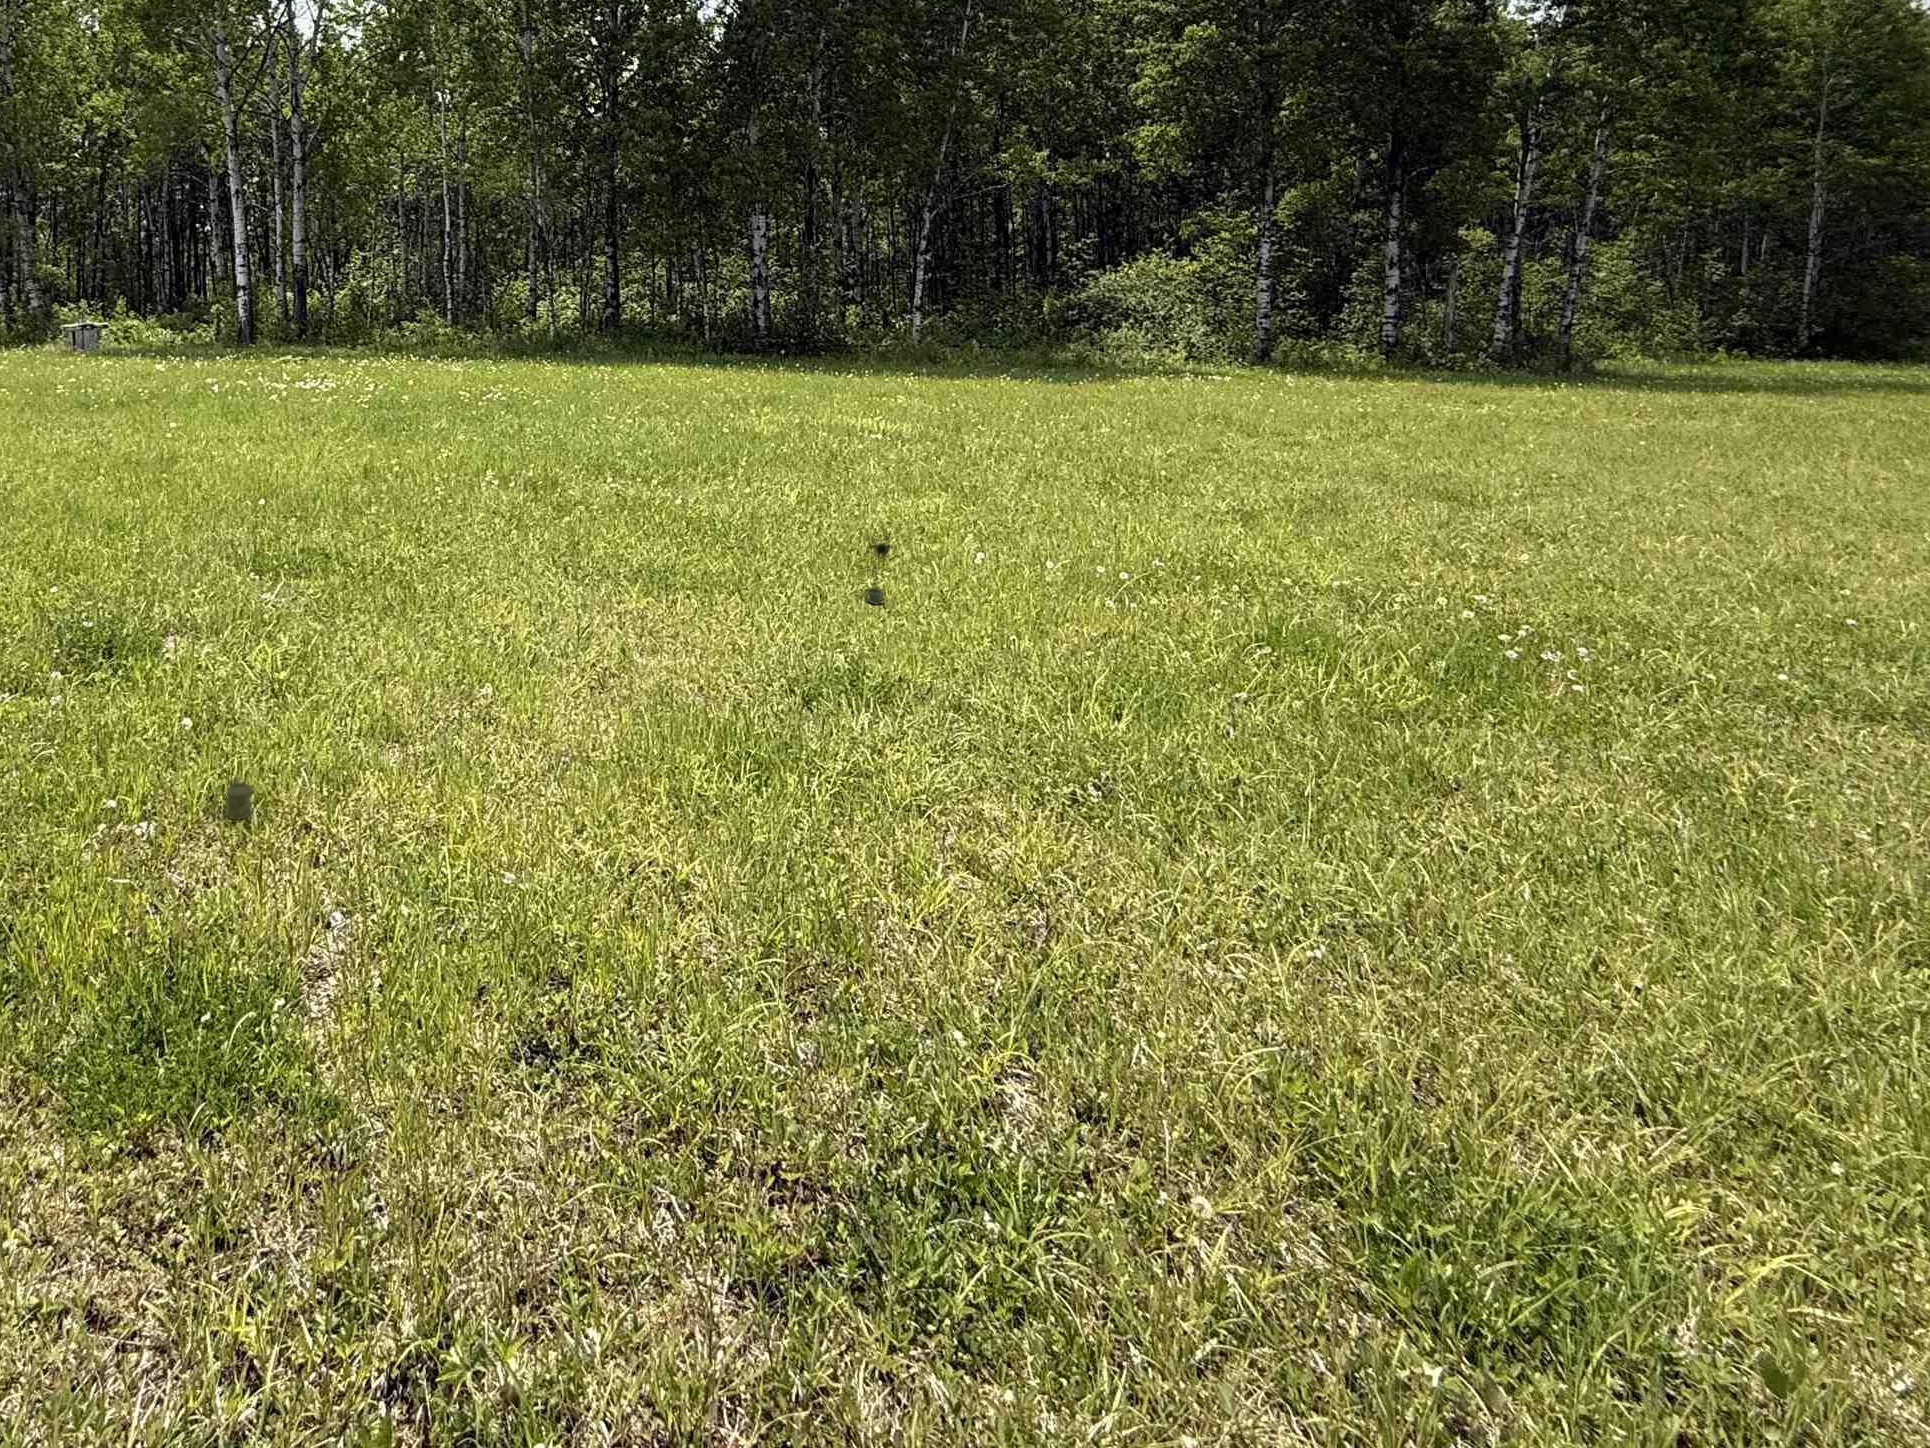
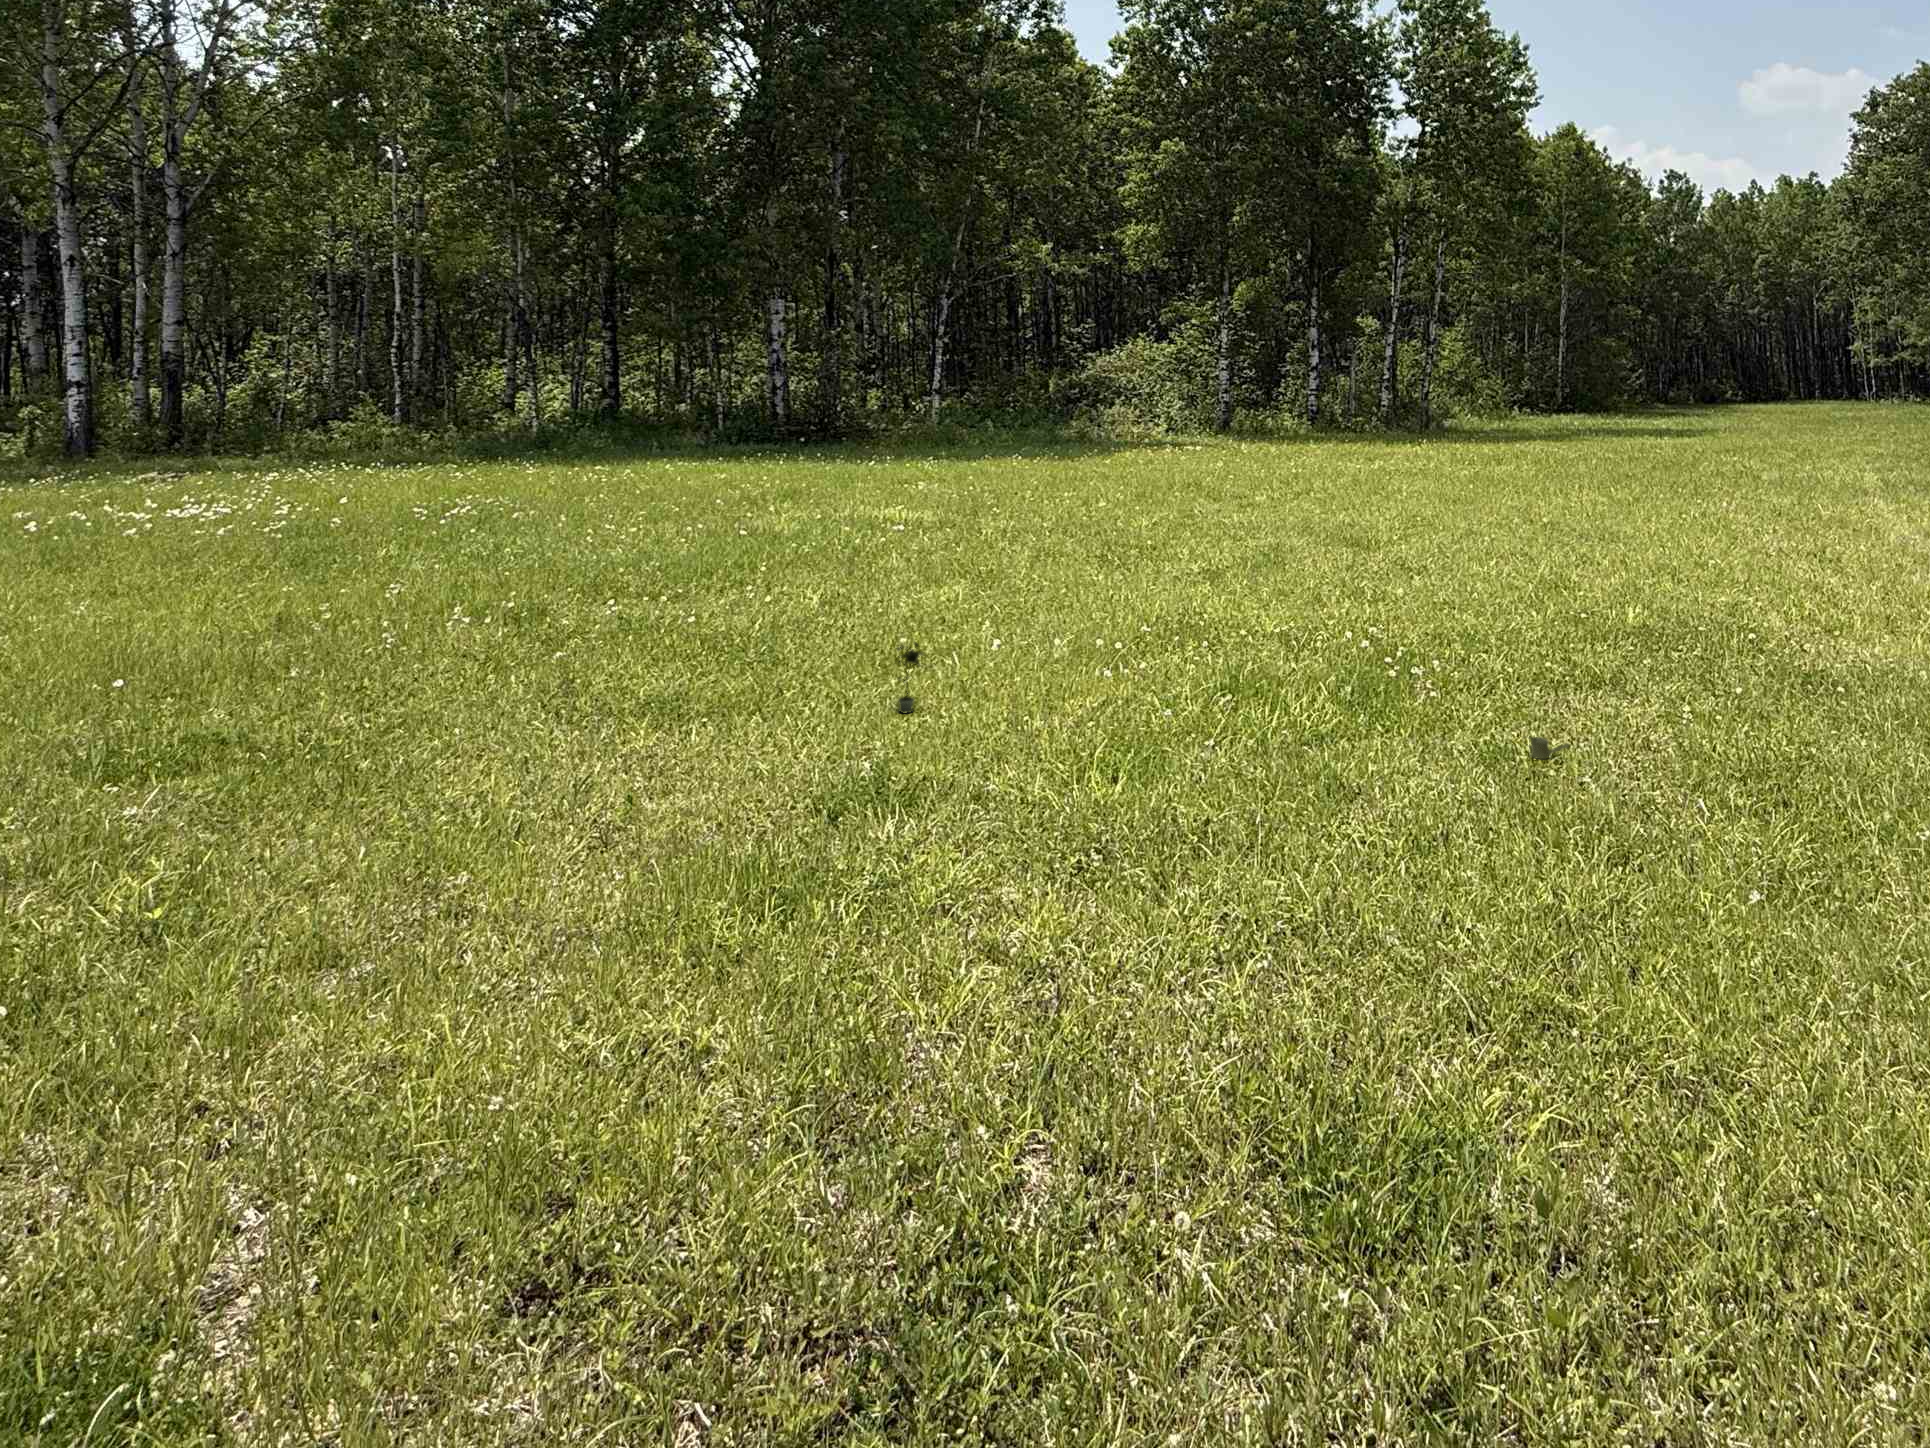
watering can: present [226,778,252,820] -> present [1529,737,1569,759]

